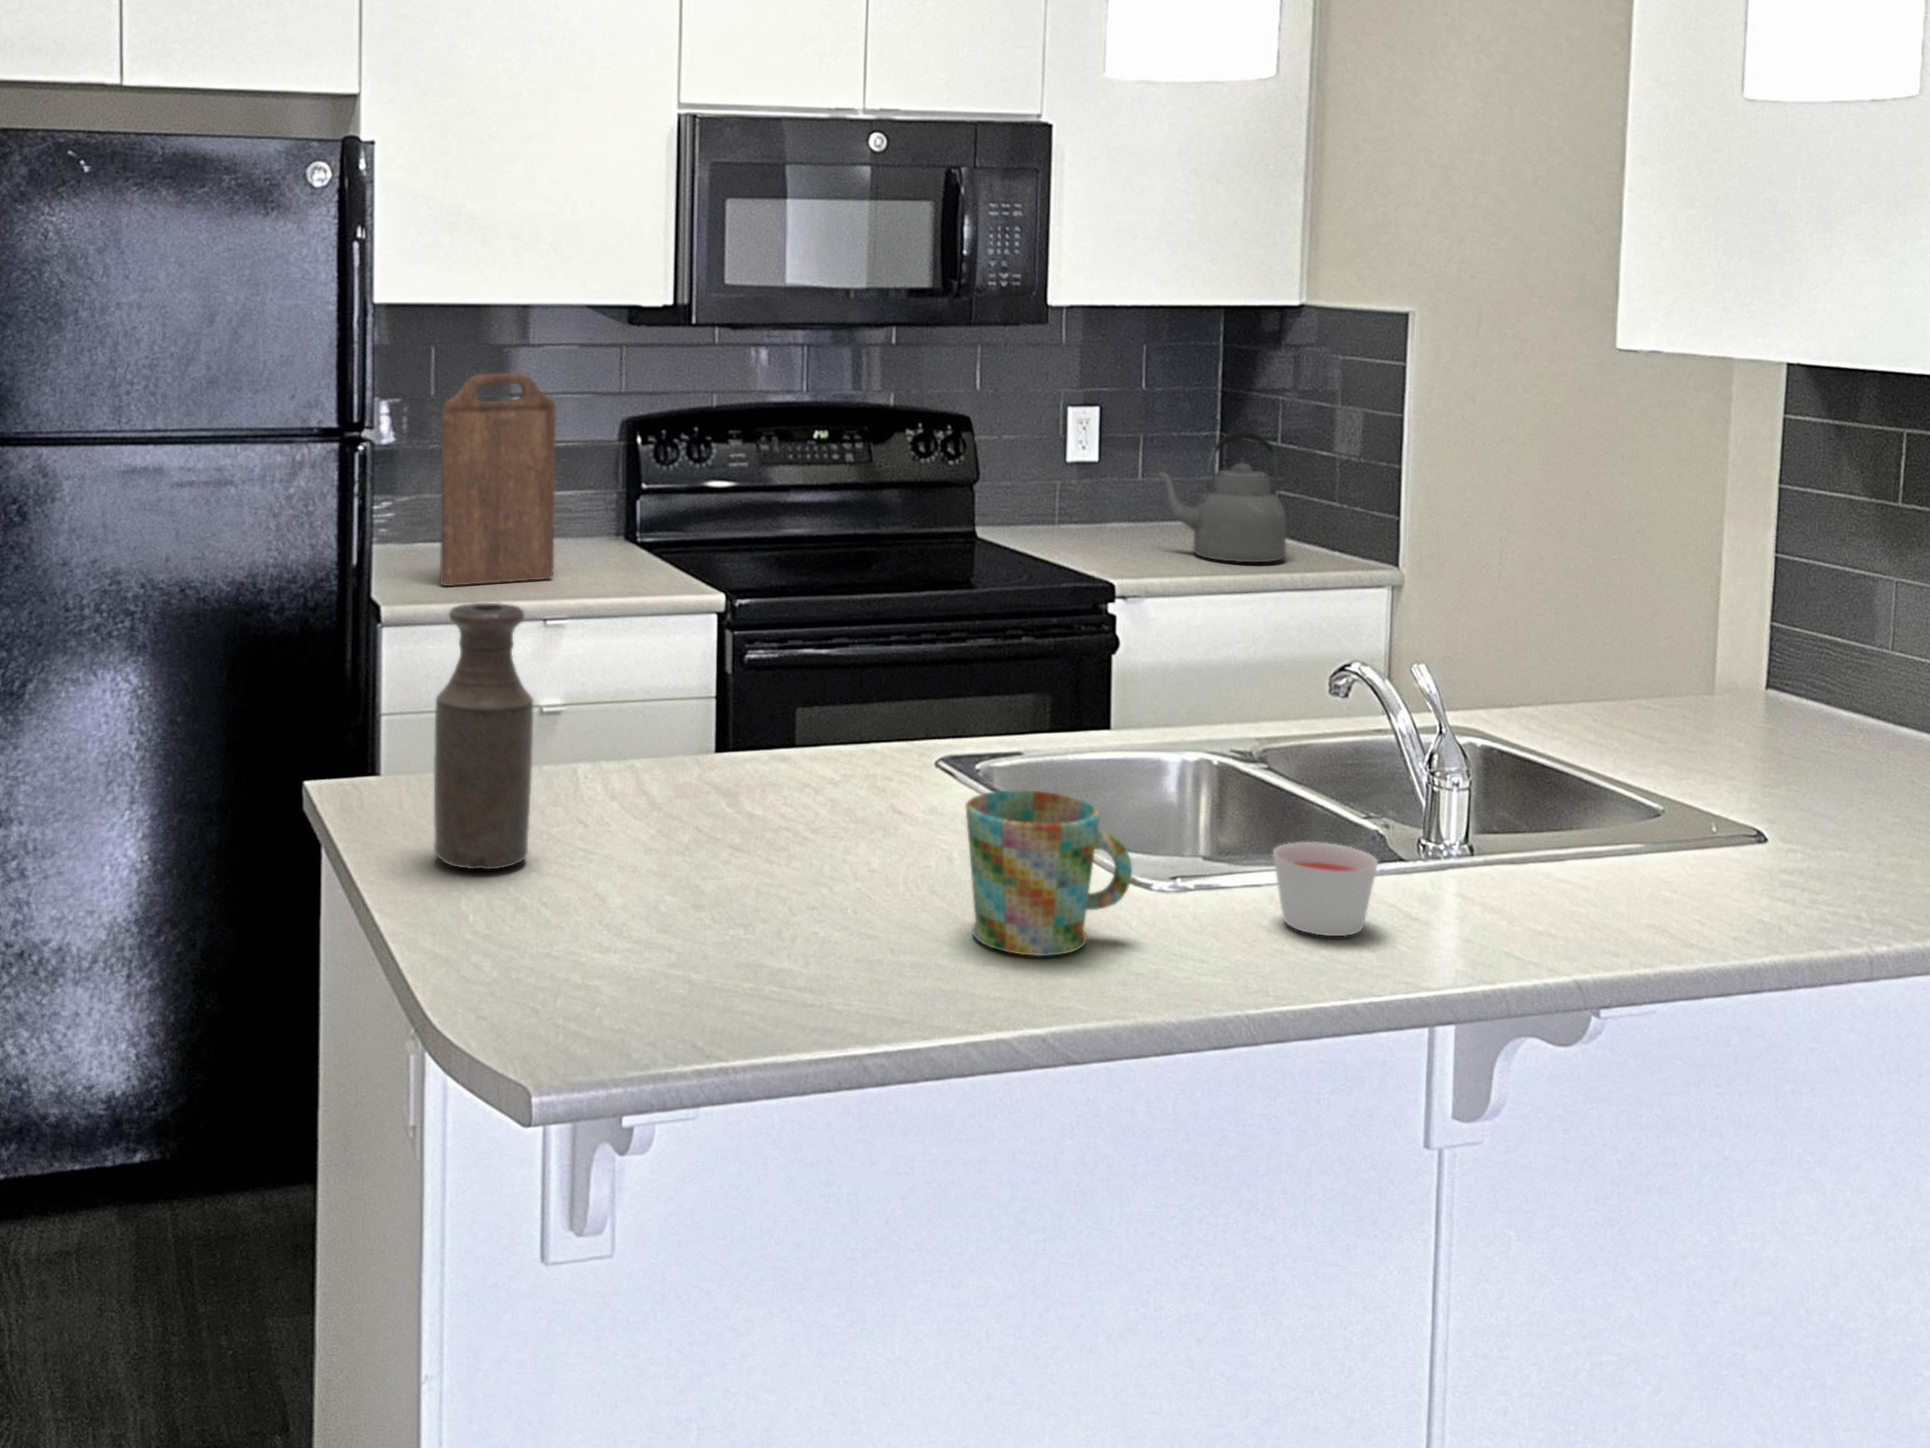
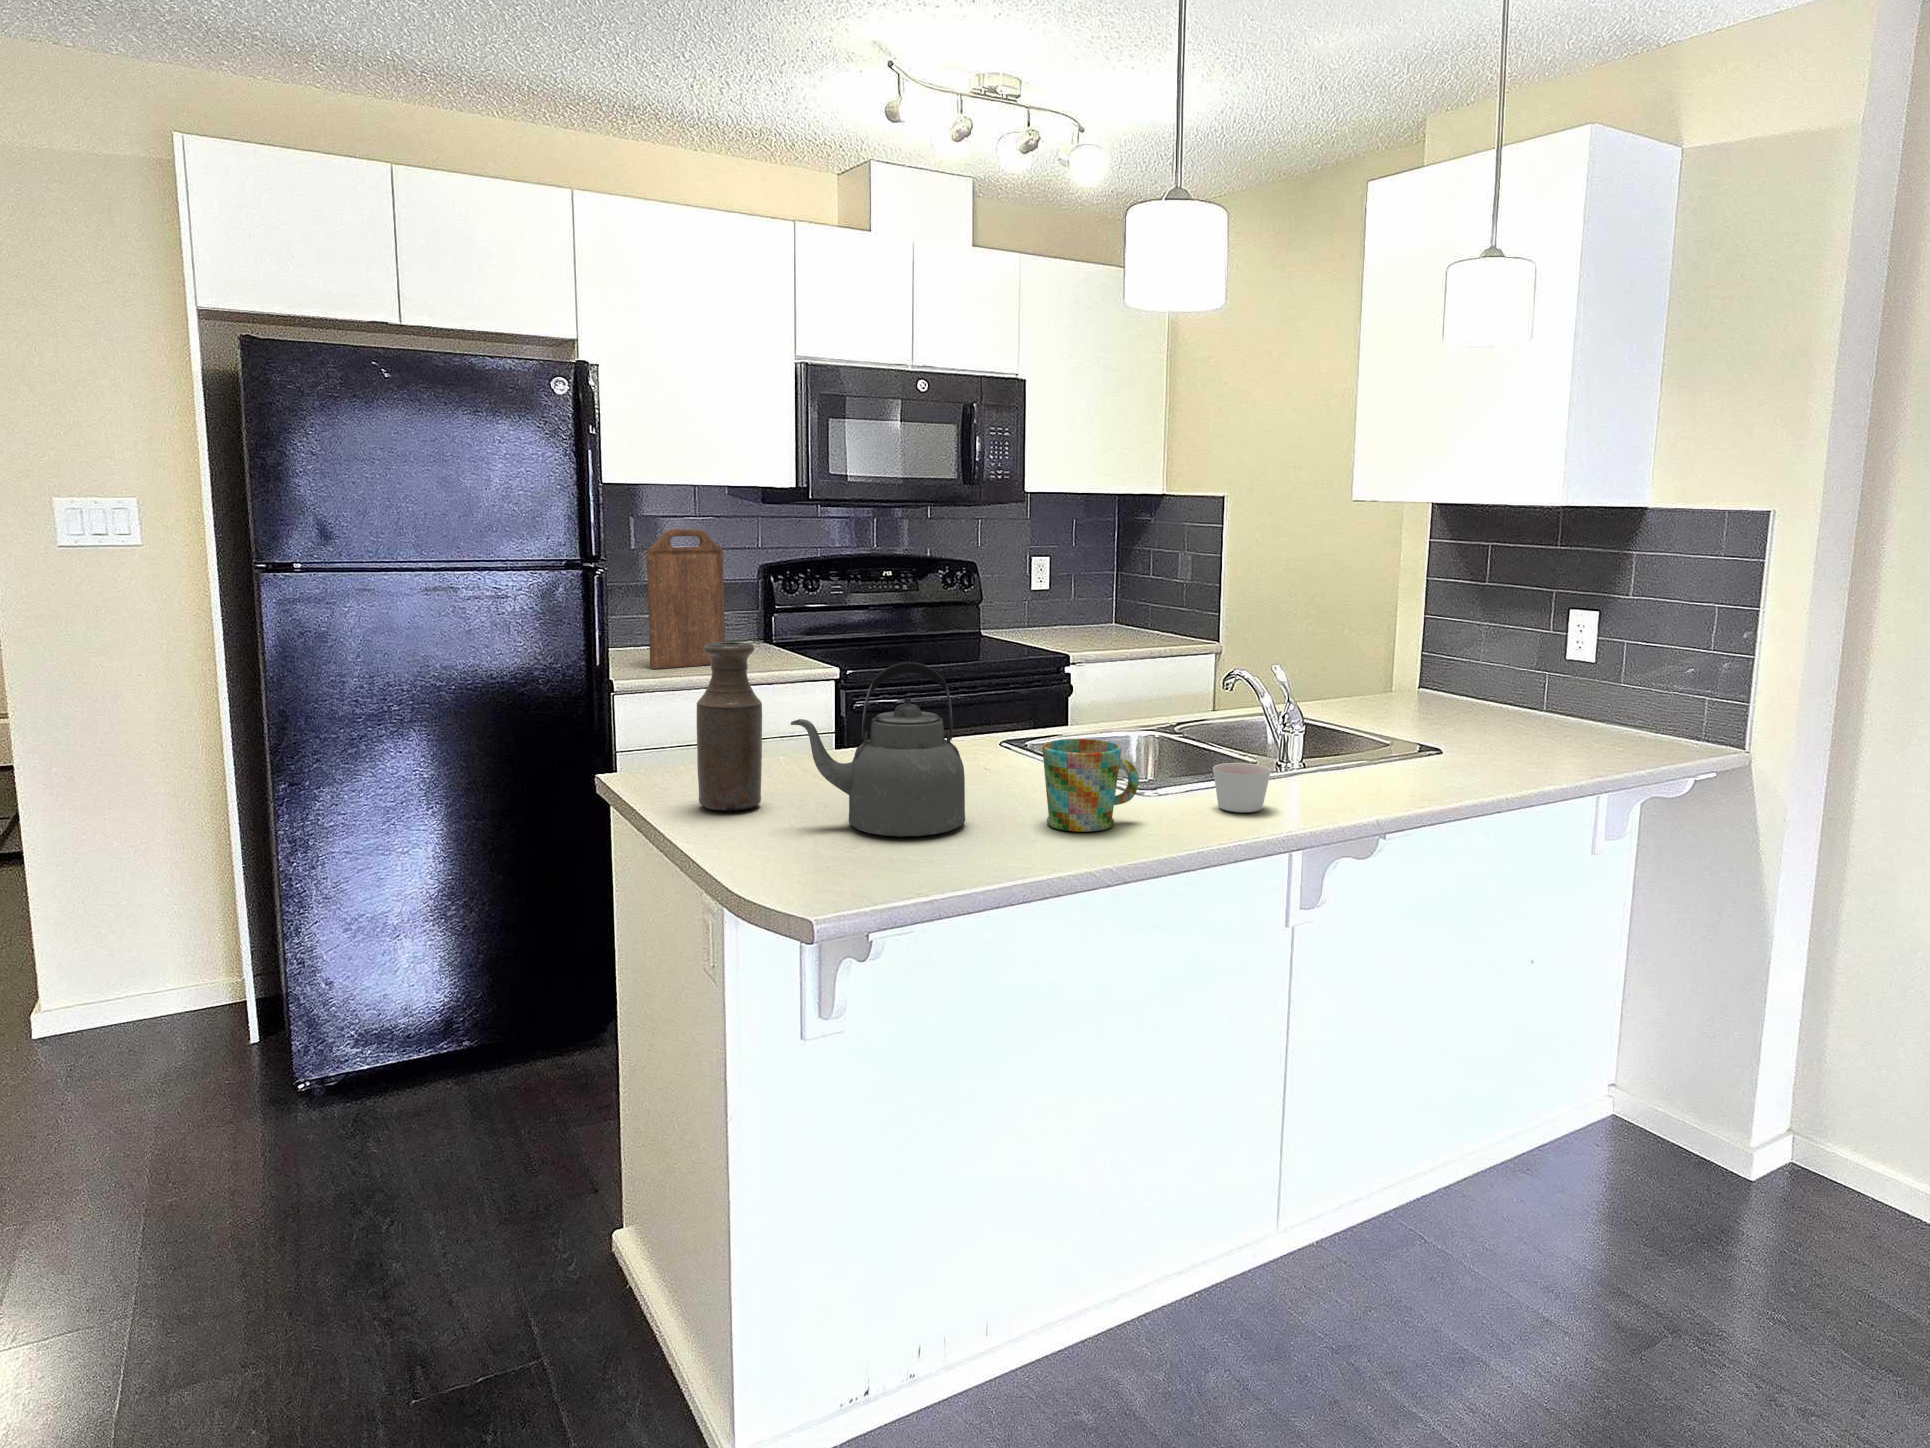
kettle: present [1154,432,1286,562] -> present [791,662,965,837]

